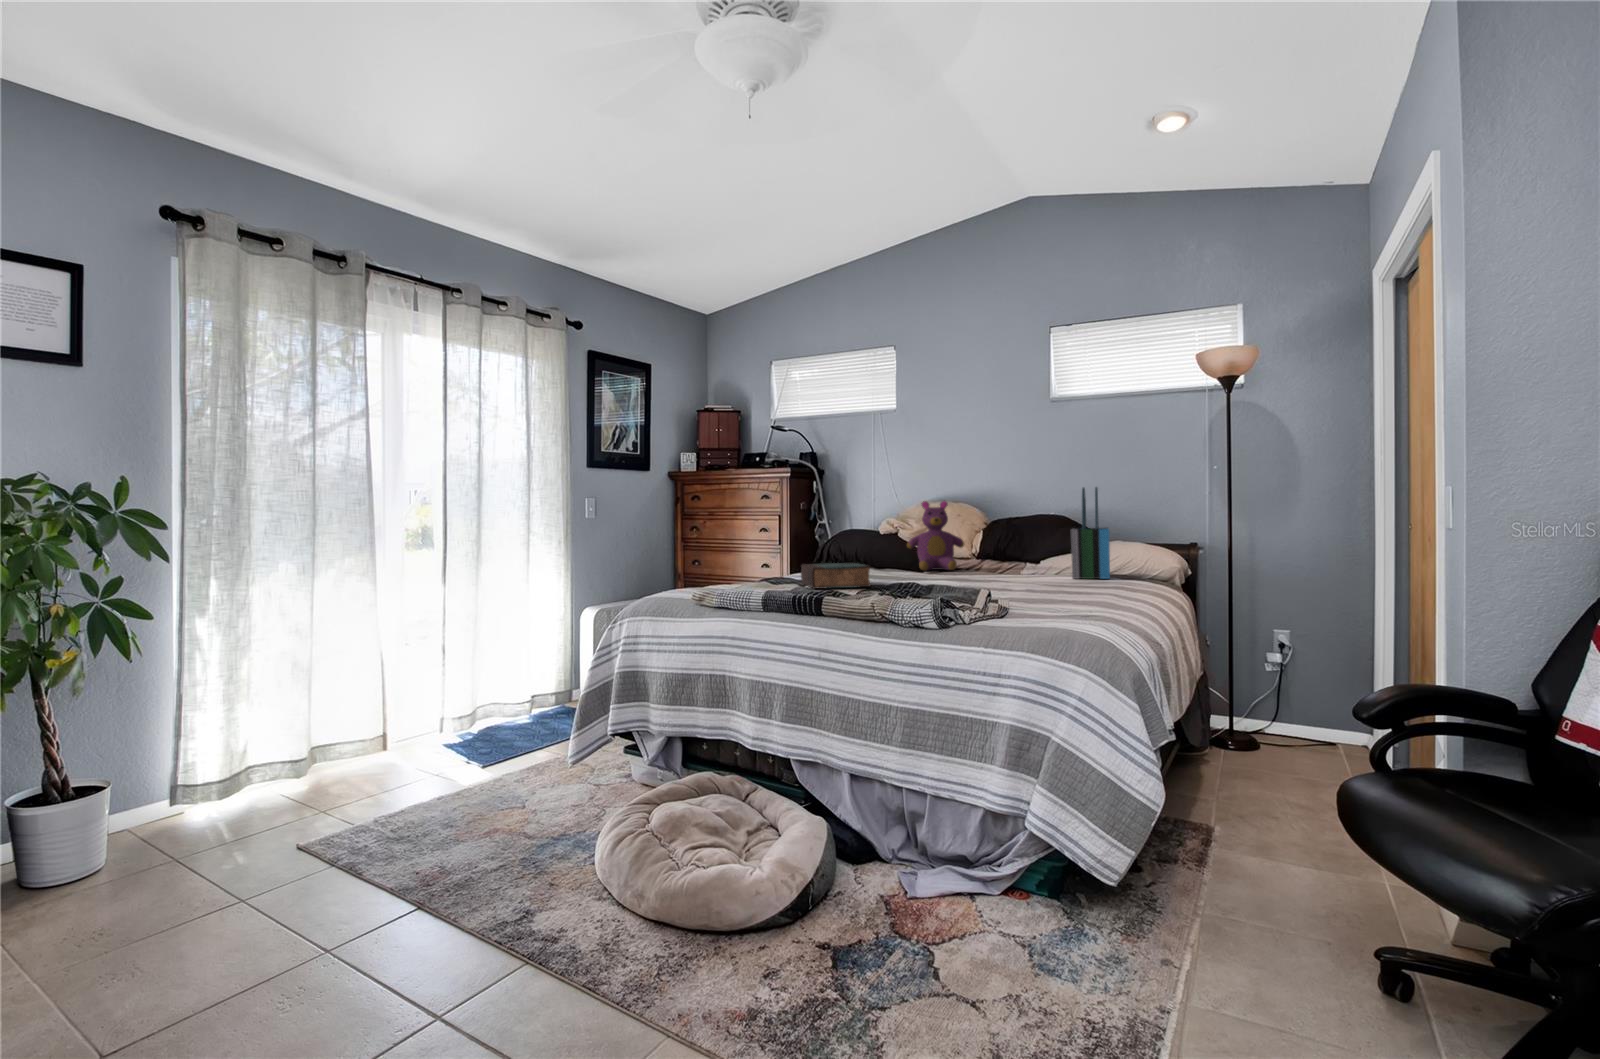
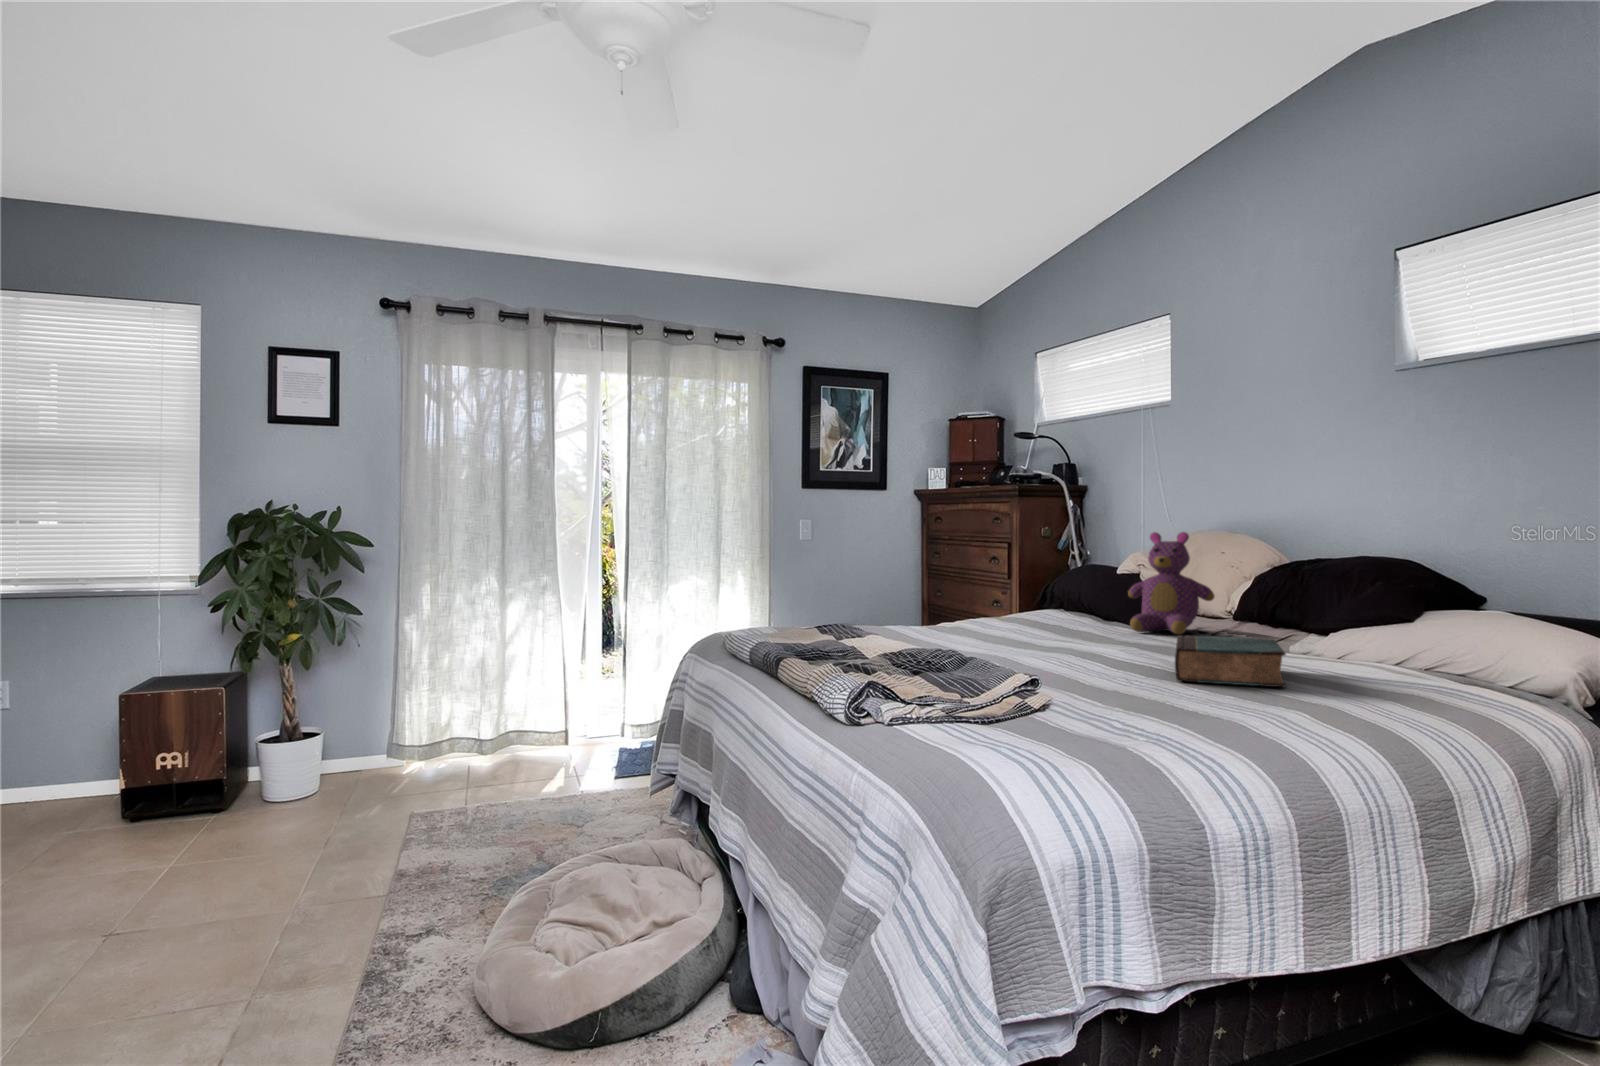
tote bag: present [1071,487,1110,579] -> none [1311,516,1440,676]
book: present [801,563,871,589] -> present [1175,635,1286,687]

